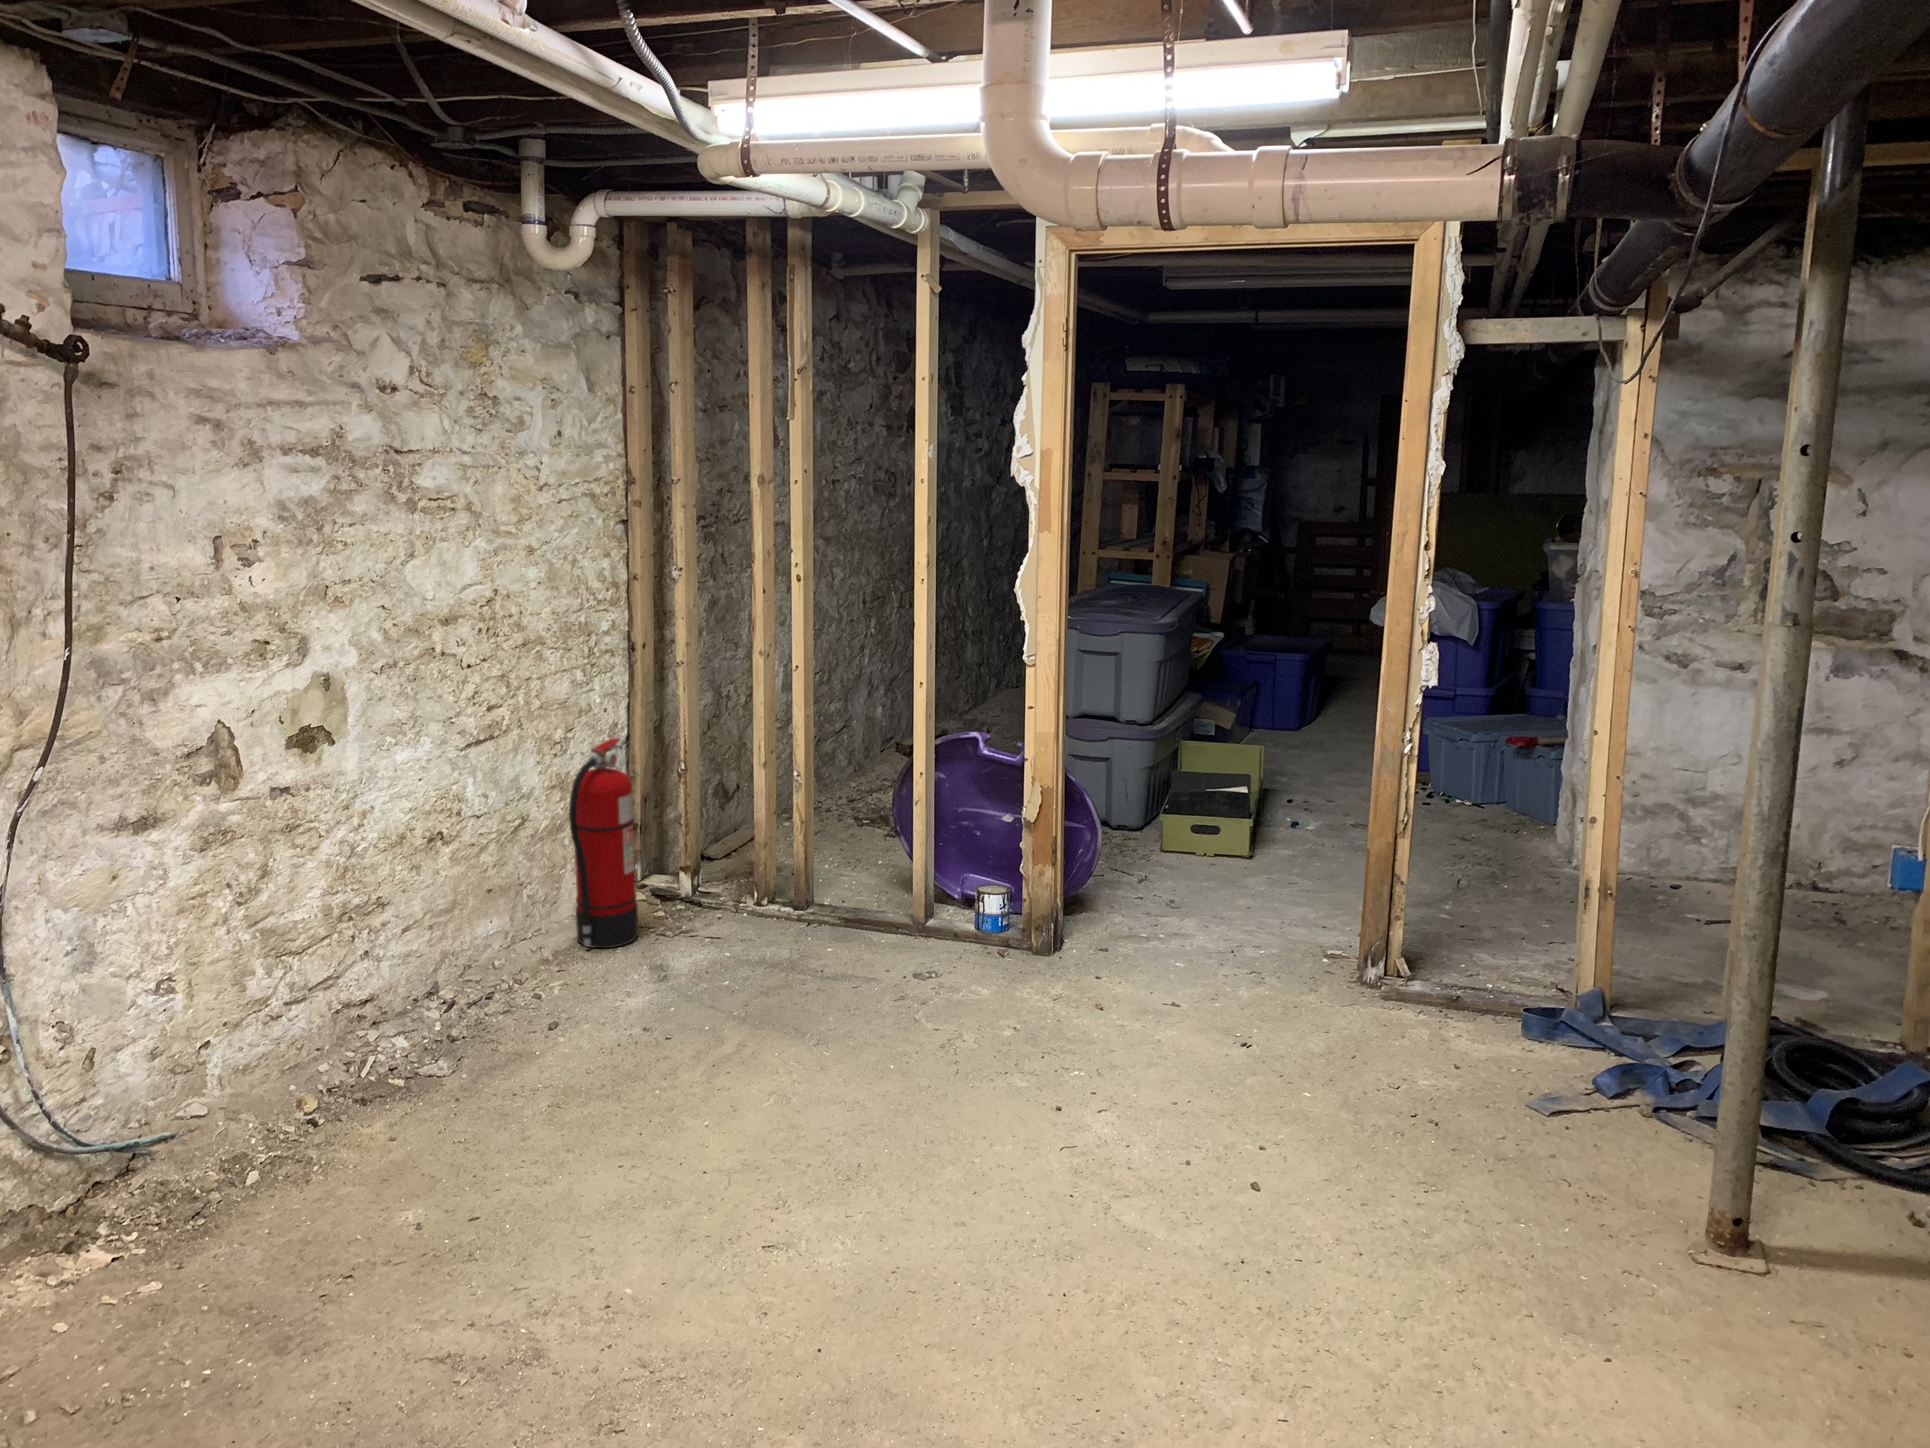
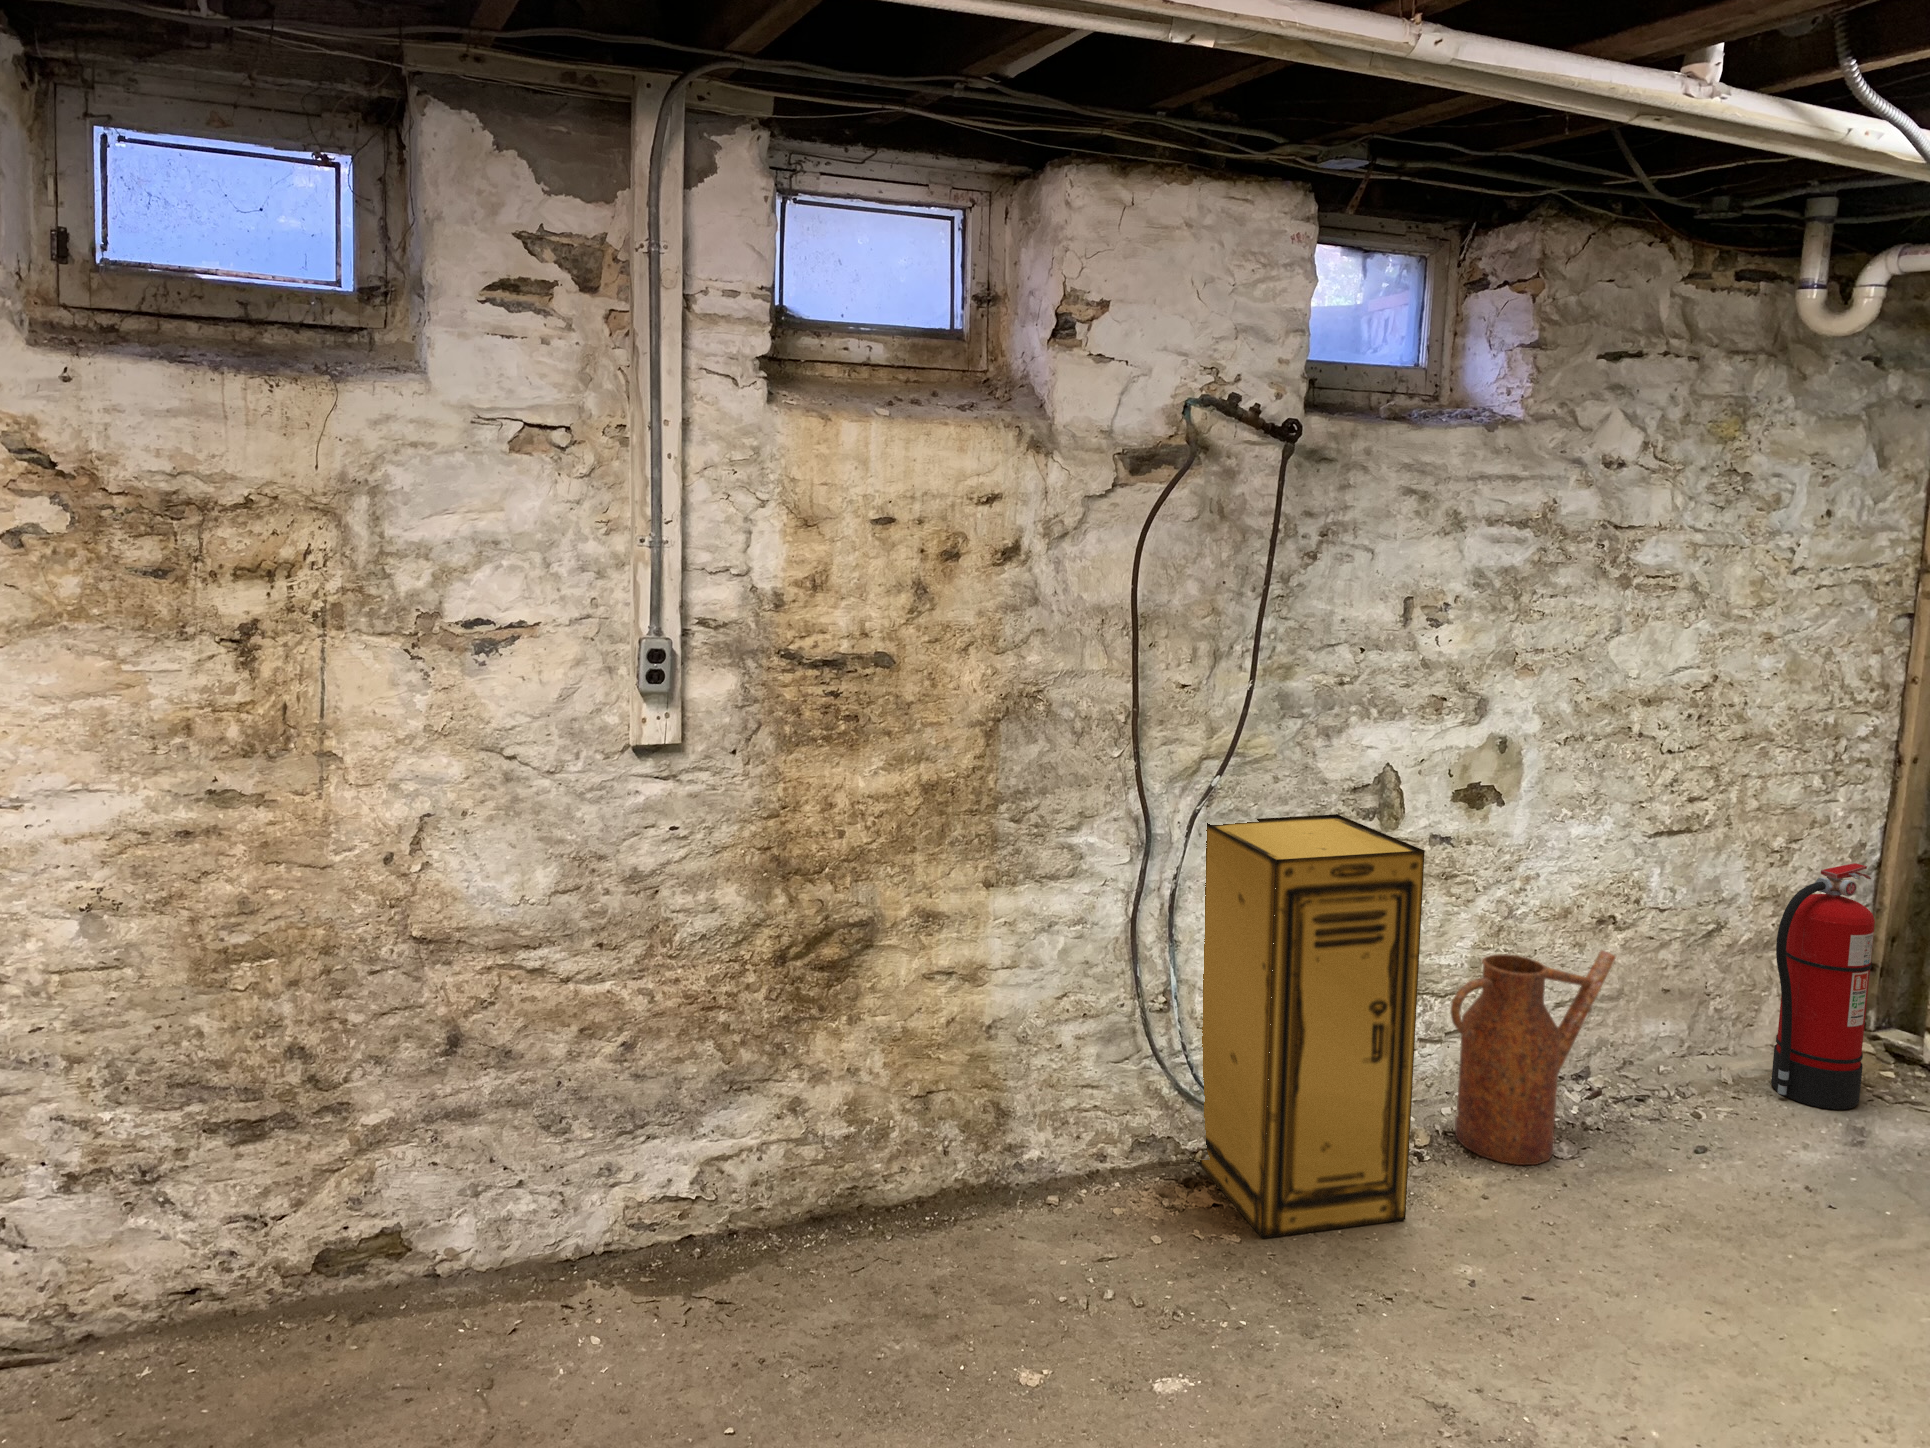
storage cabinet: none [10,786,320,1274] -> present [1197,814,1425,1238]
watering can: none [321,862,457,1095] -> present [1450,950,1616,1165]

